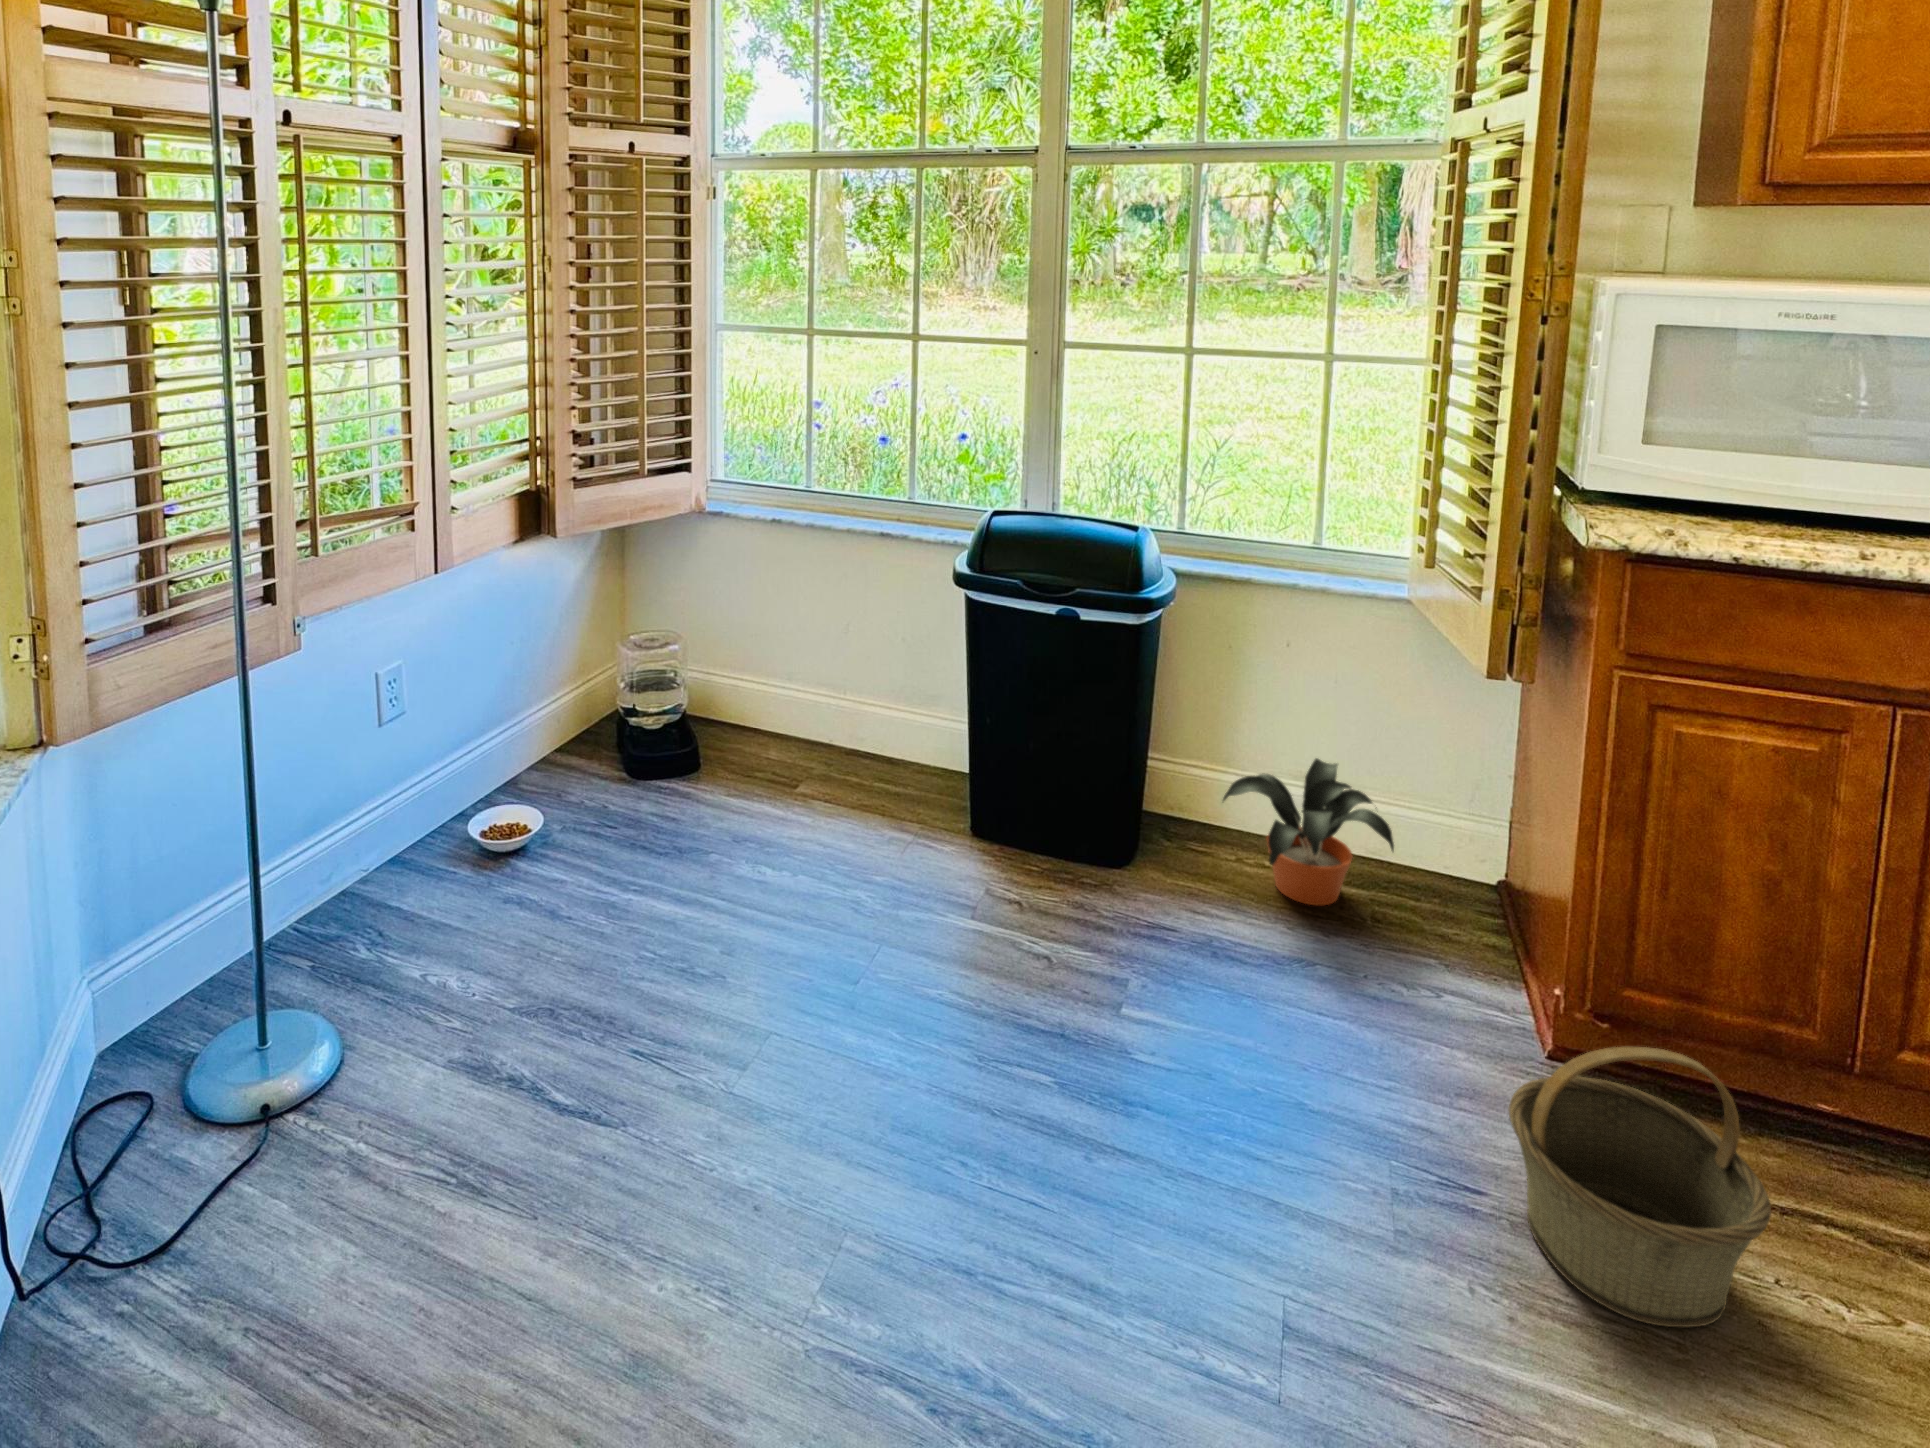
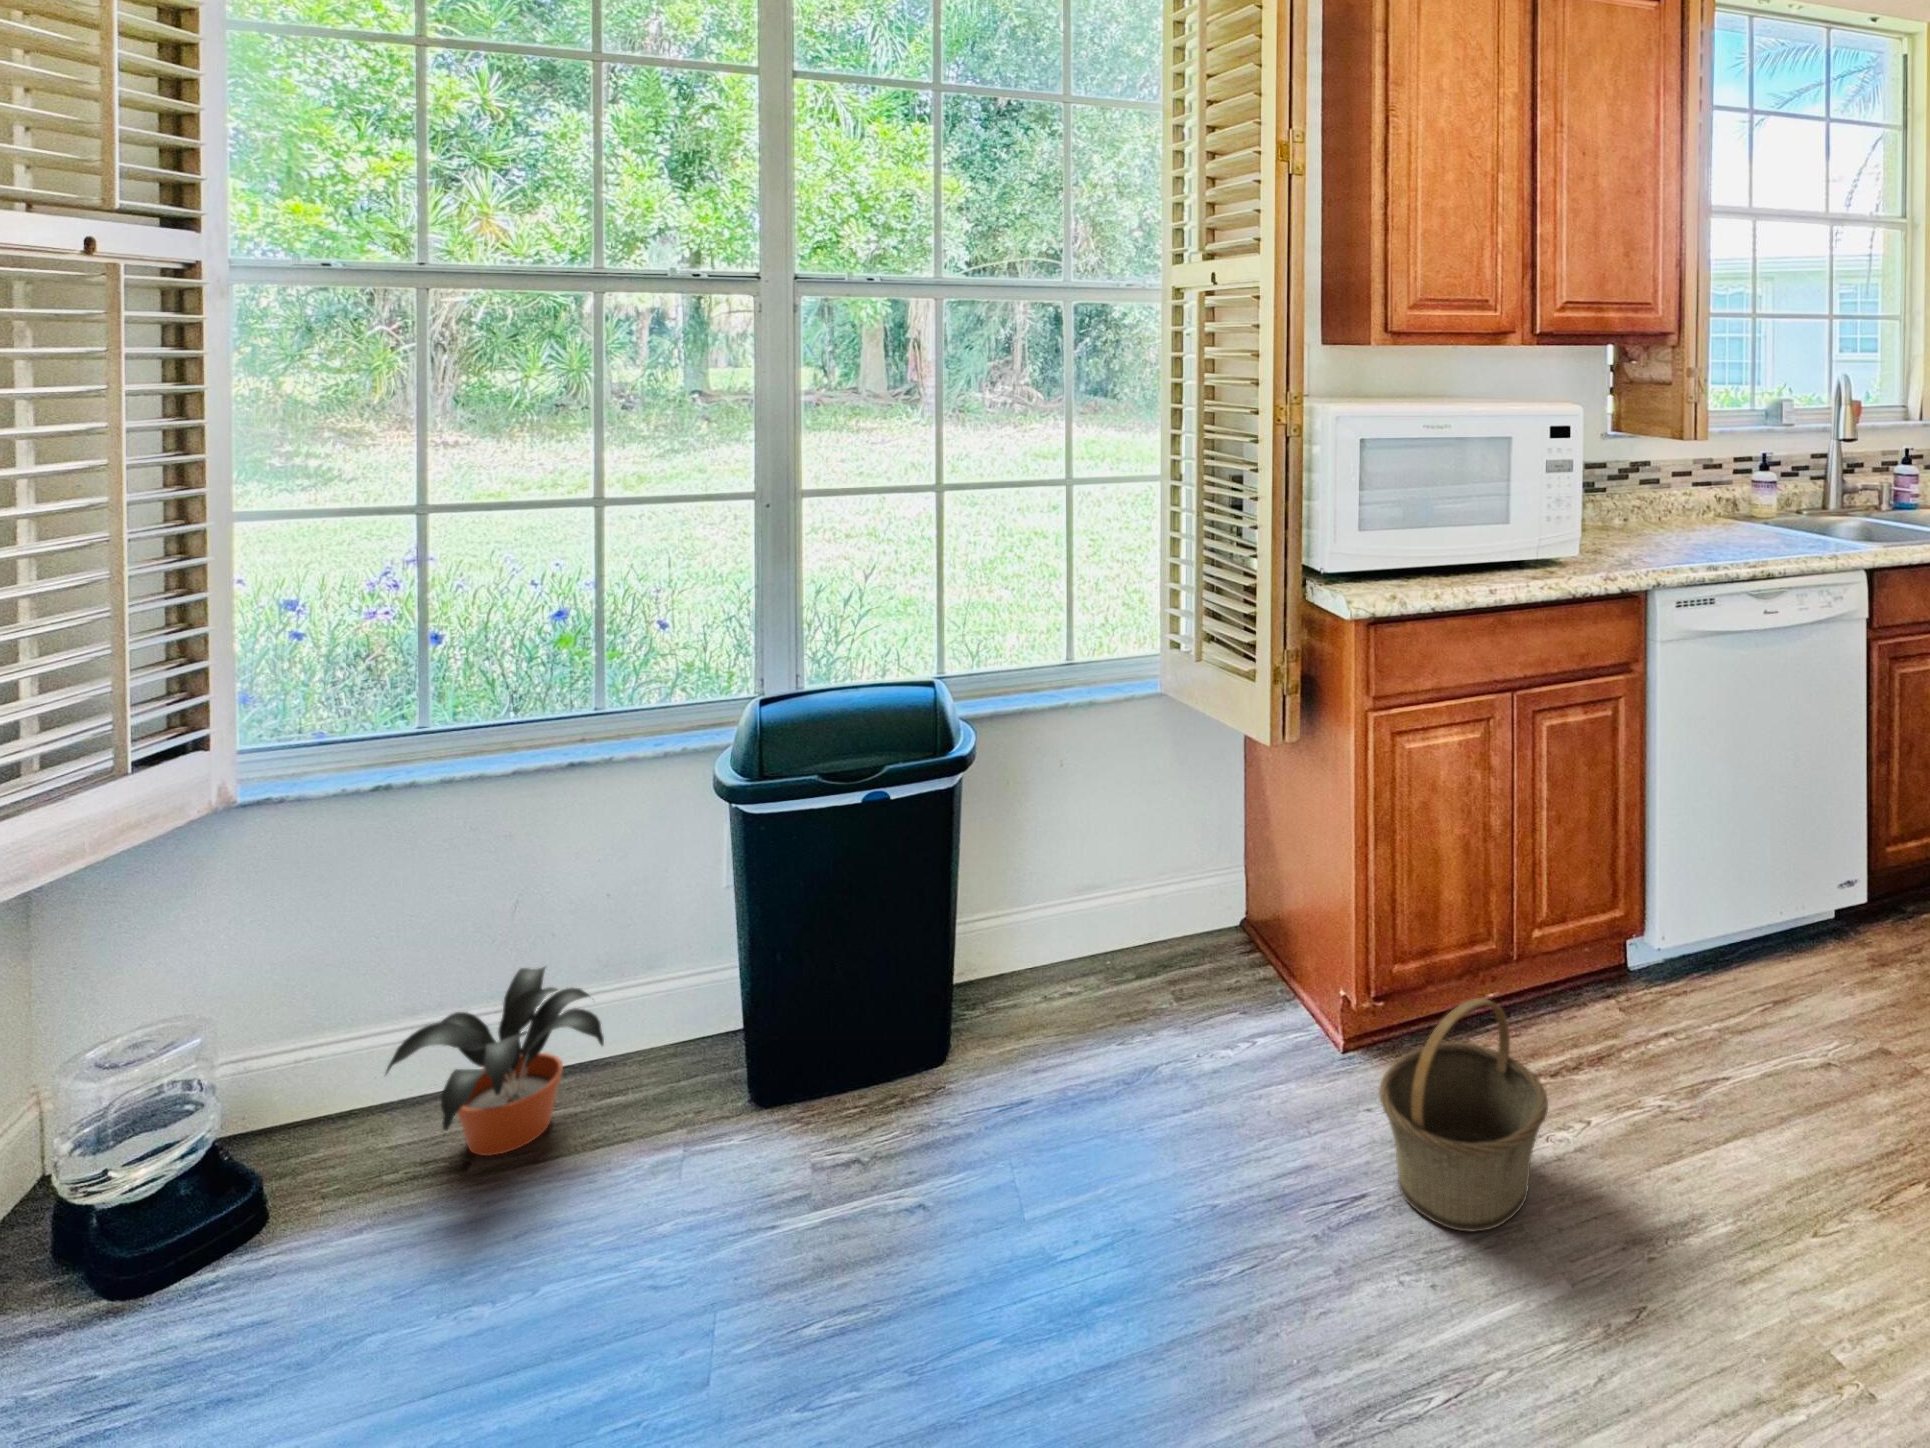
potted plant: present [1223,758,1394,905] -> present [386,967,604,1156]

